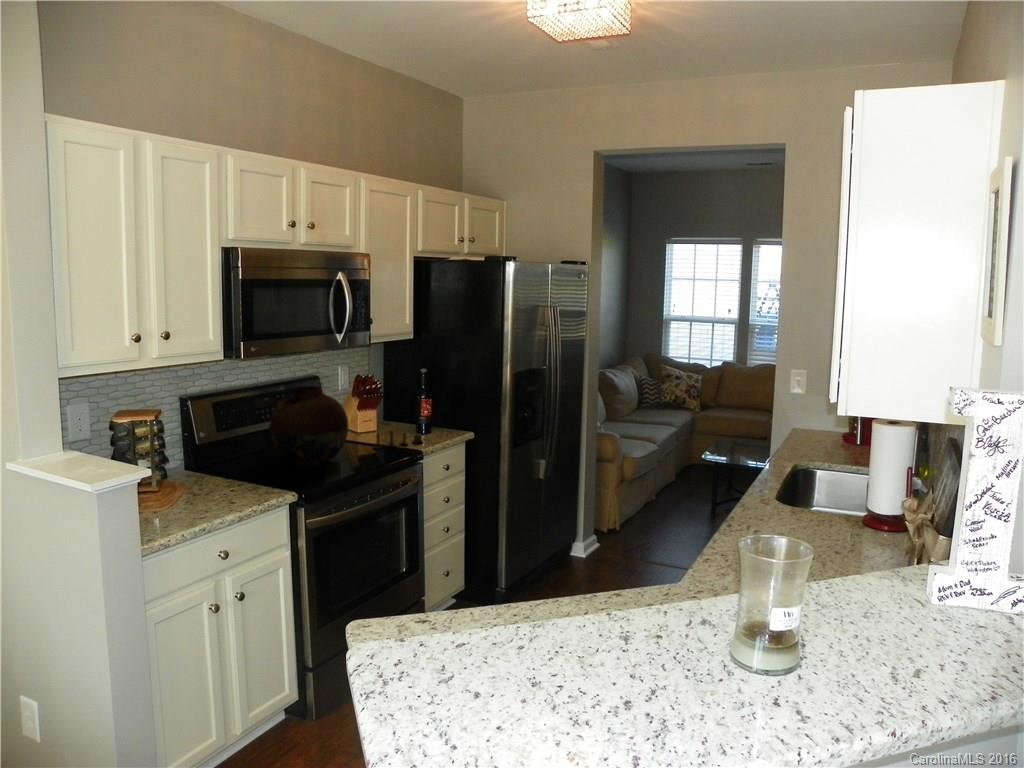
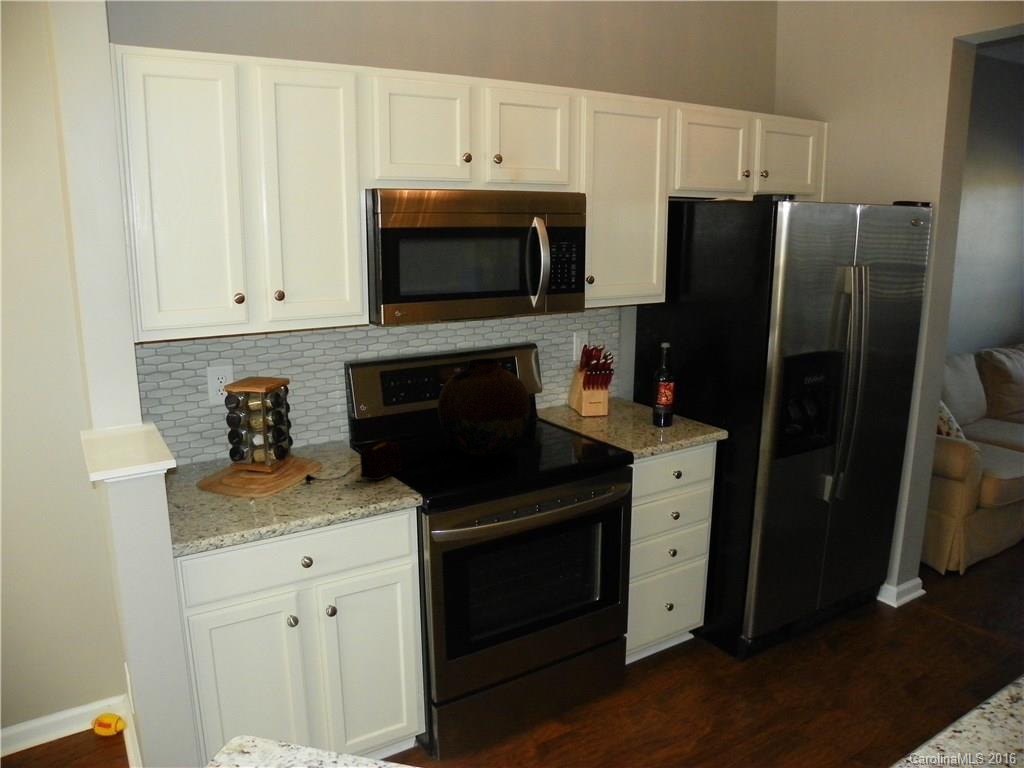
candle: present [373,431,423,449] -> none [575,419,645,441]
toaster: none [183,458,259,499] -> present [304,441,401,482]

